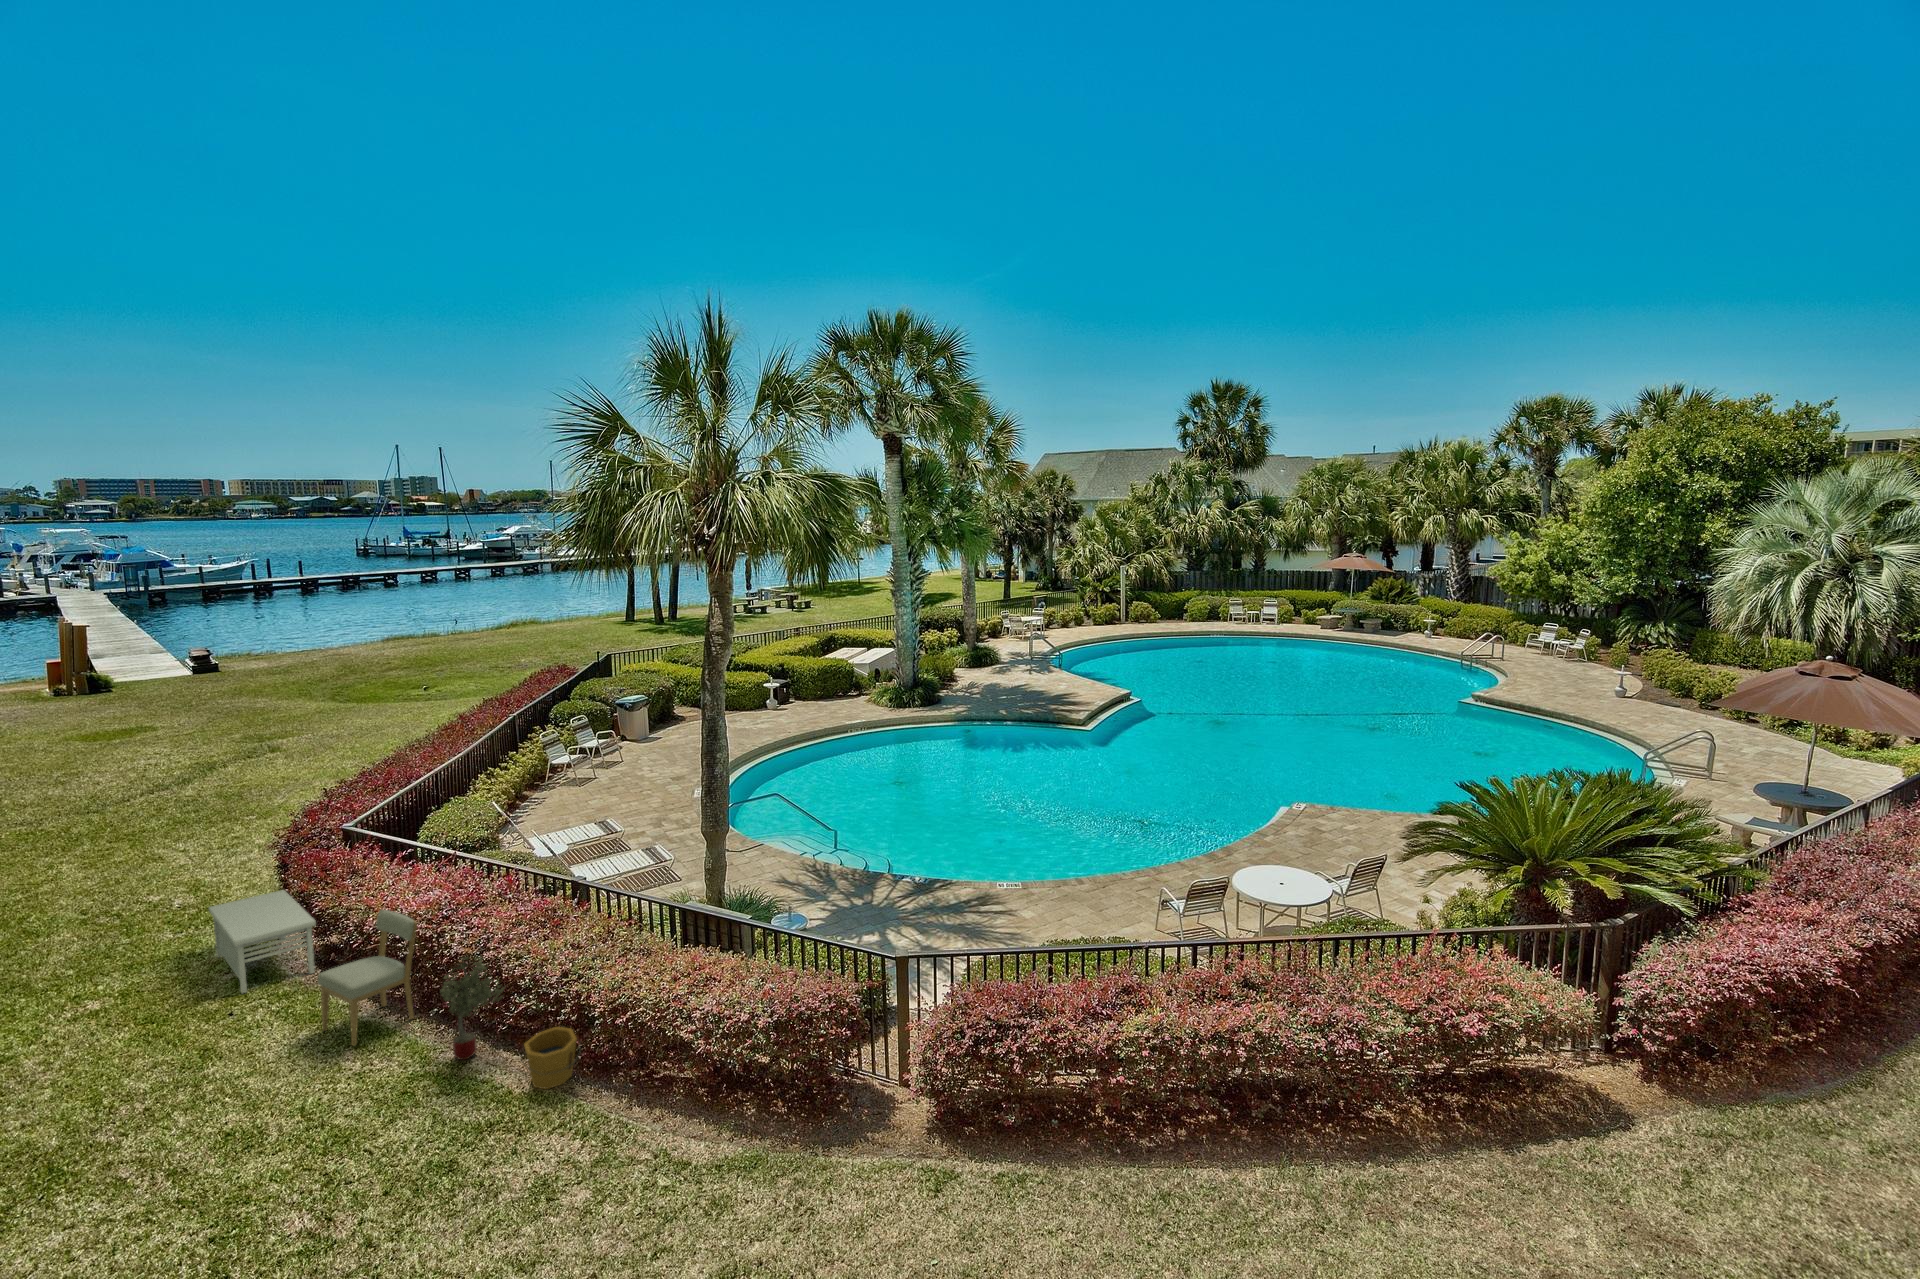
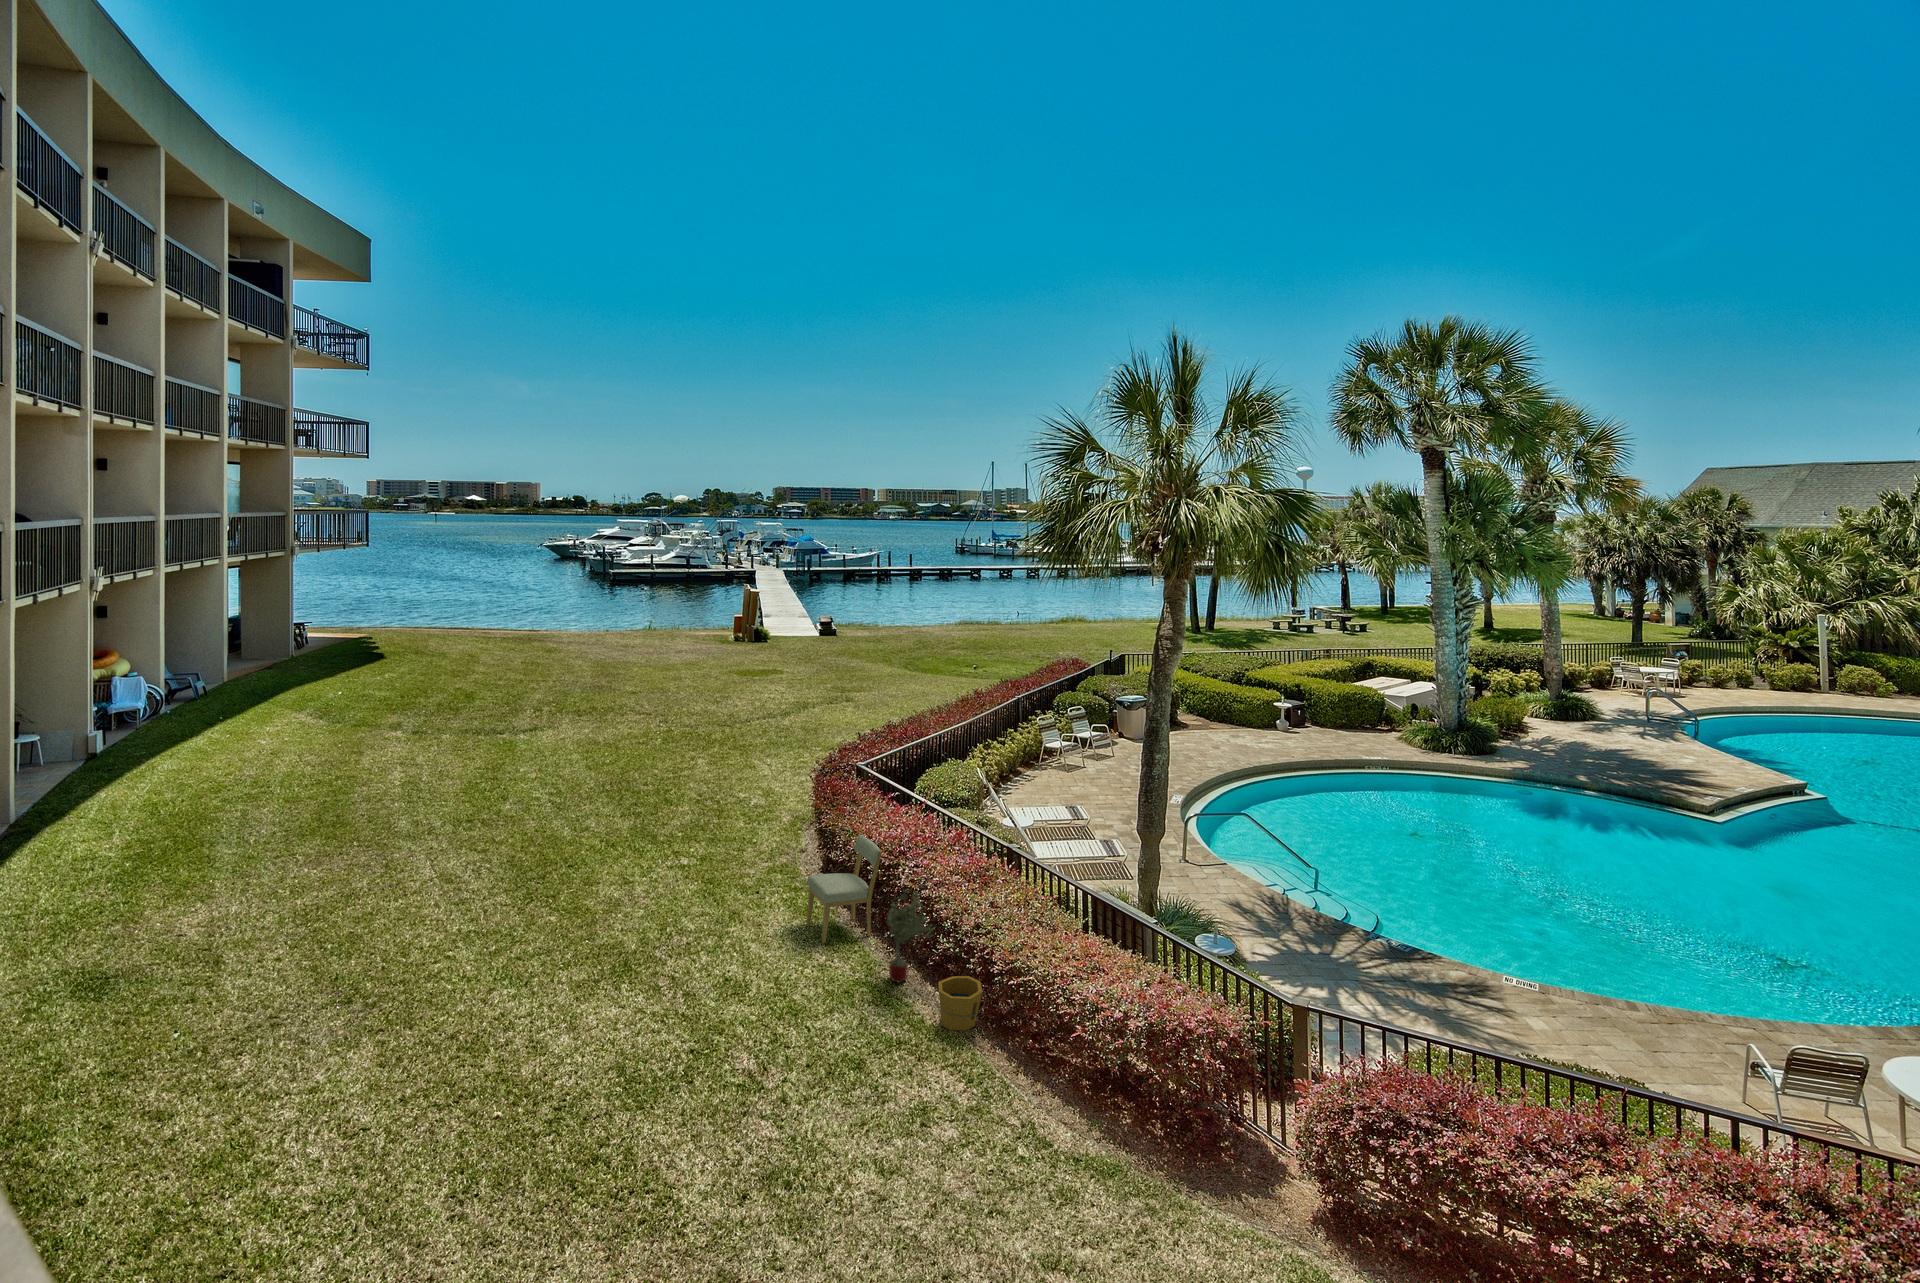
storage bench: present [209,890,316,993] -> none [758,806,820,880]

